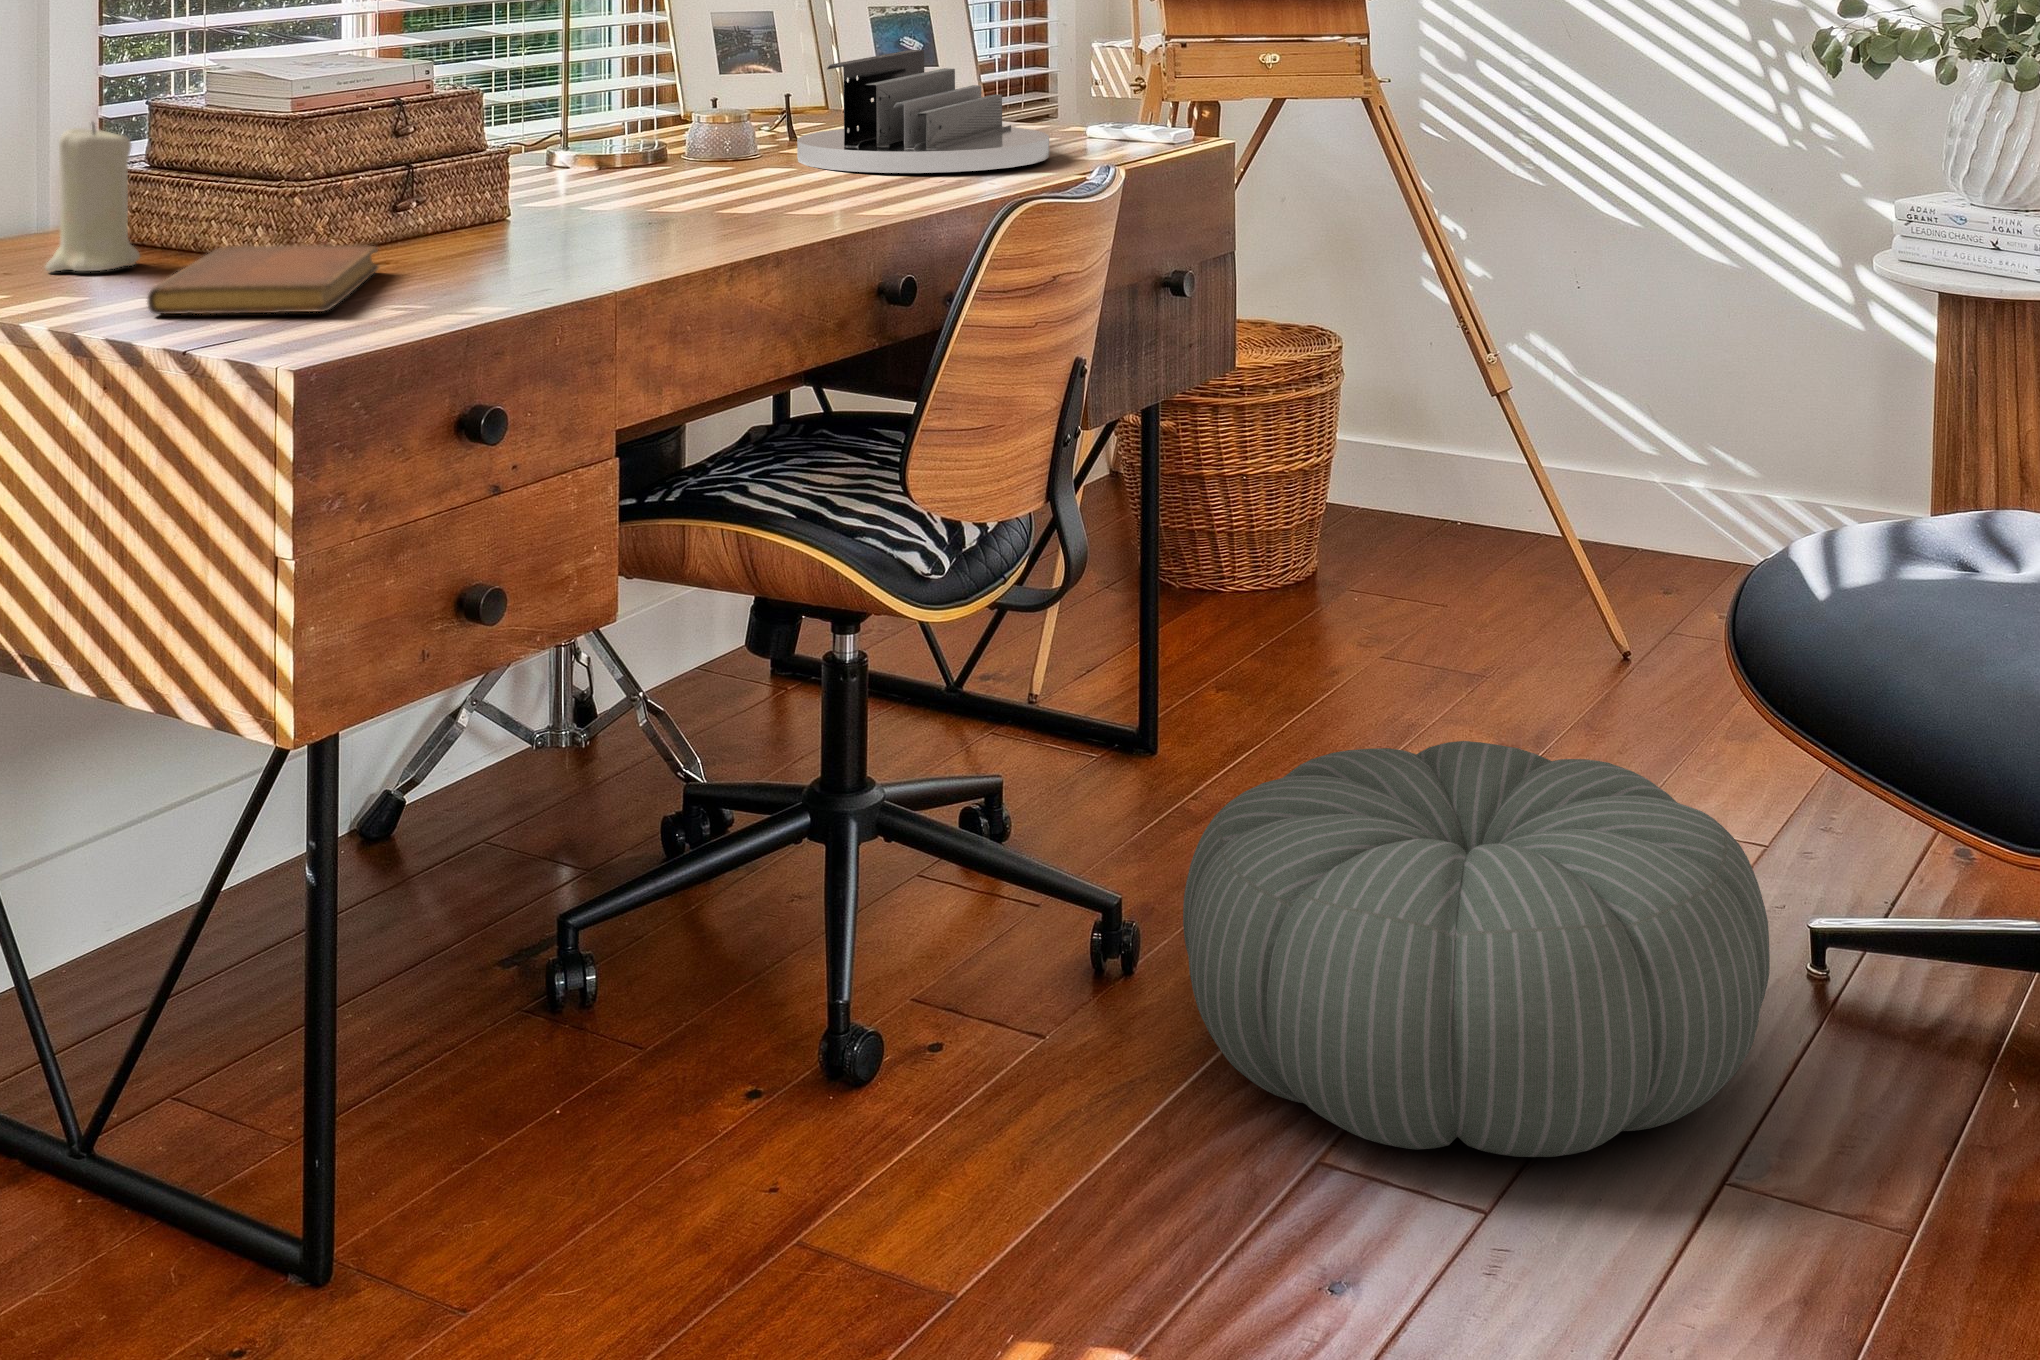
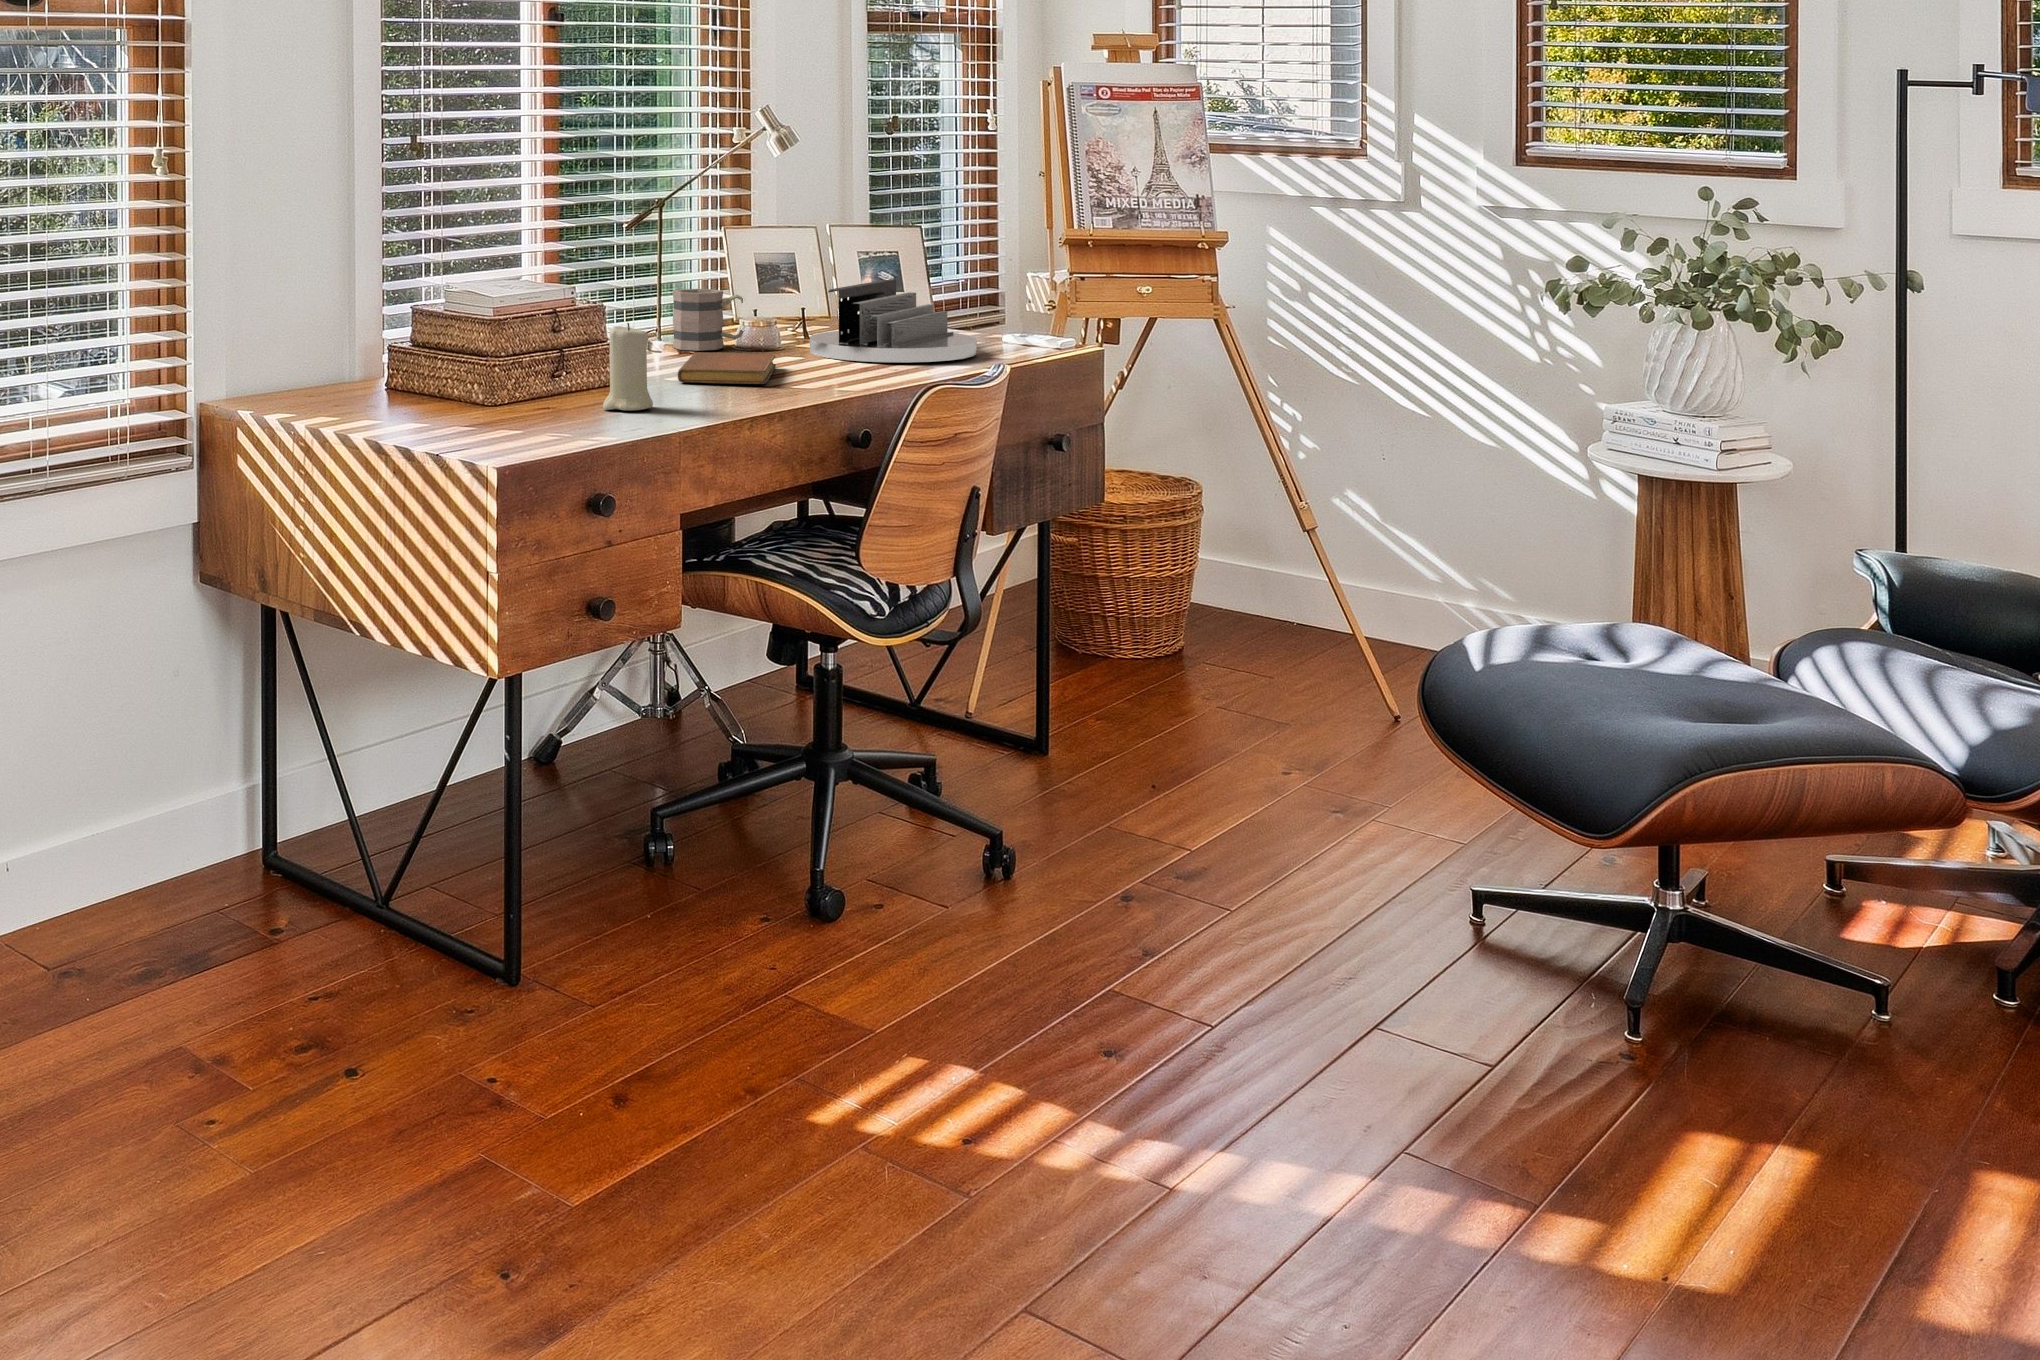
mug: none [583,70,699,165] -> present [673,289,744,351]
candle: present [46,123,140,272] -> present [603,323,653,411]
notebook: present [147,245,378,314] -> present [678,352,776,384]
pouf: present [1183,741,1770,1157] -> none [1034,748,1420,999]

